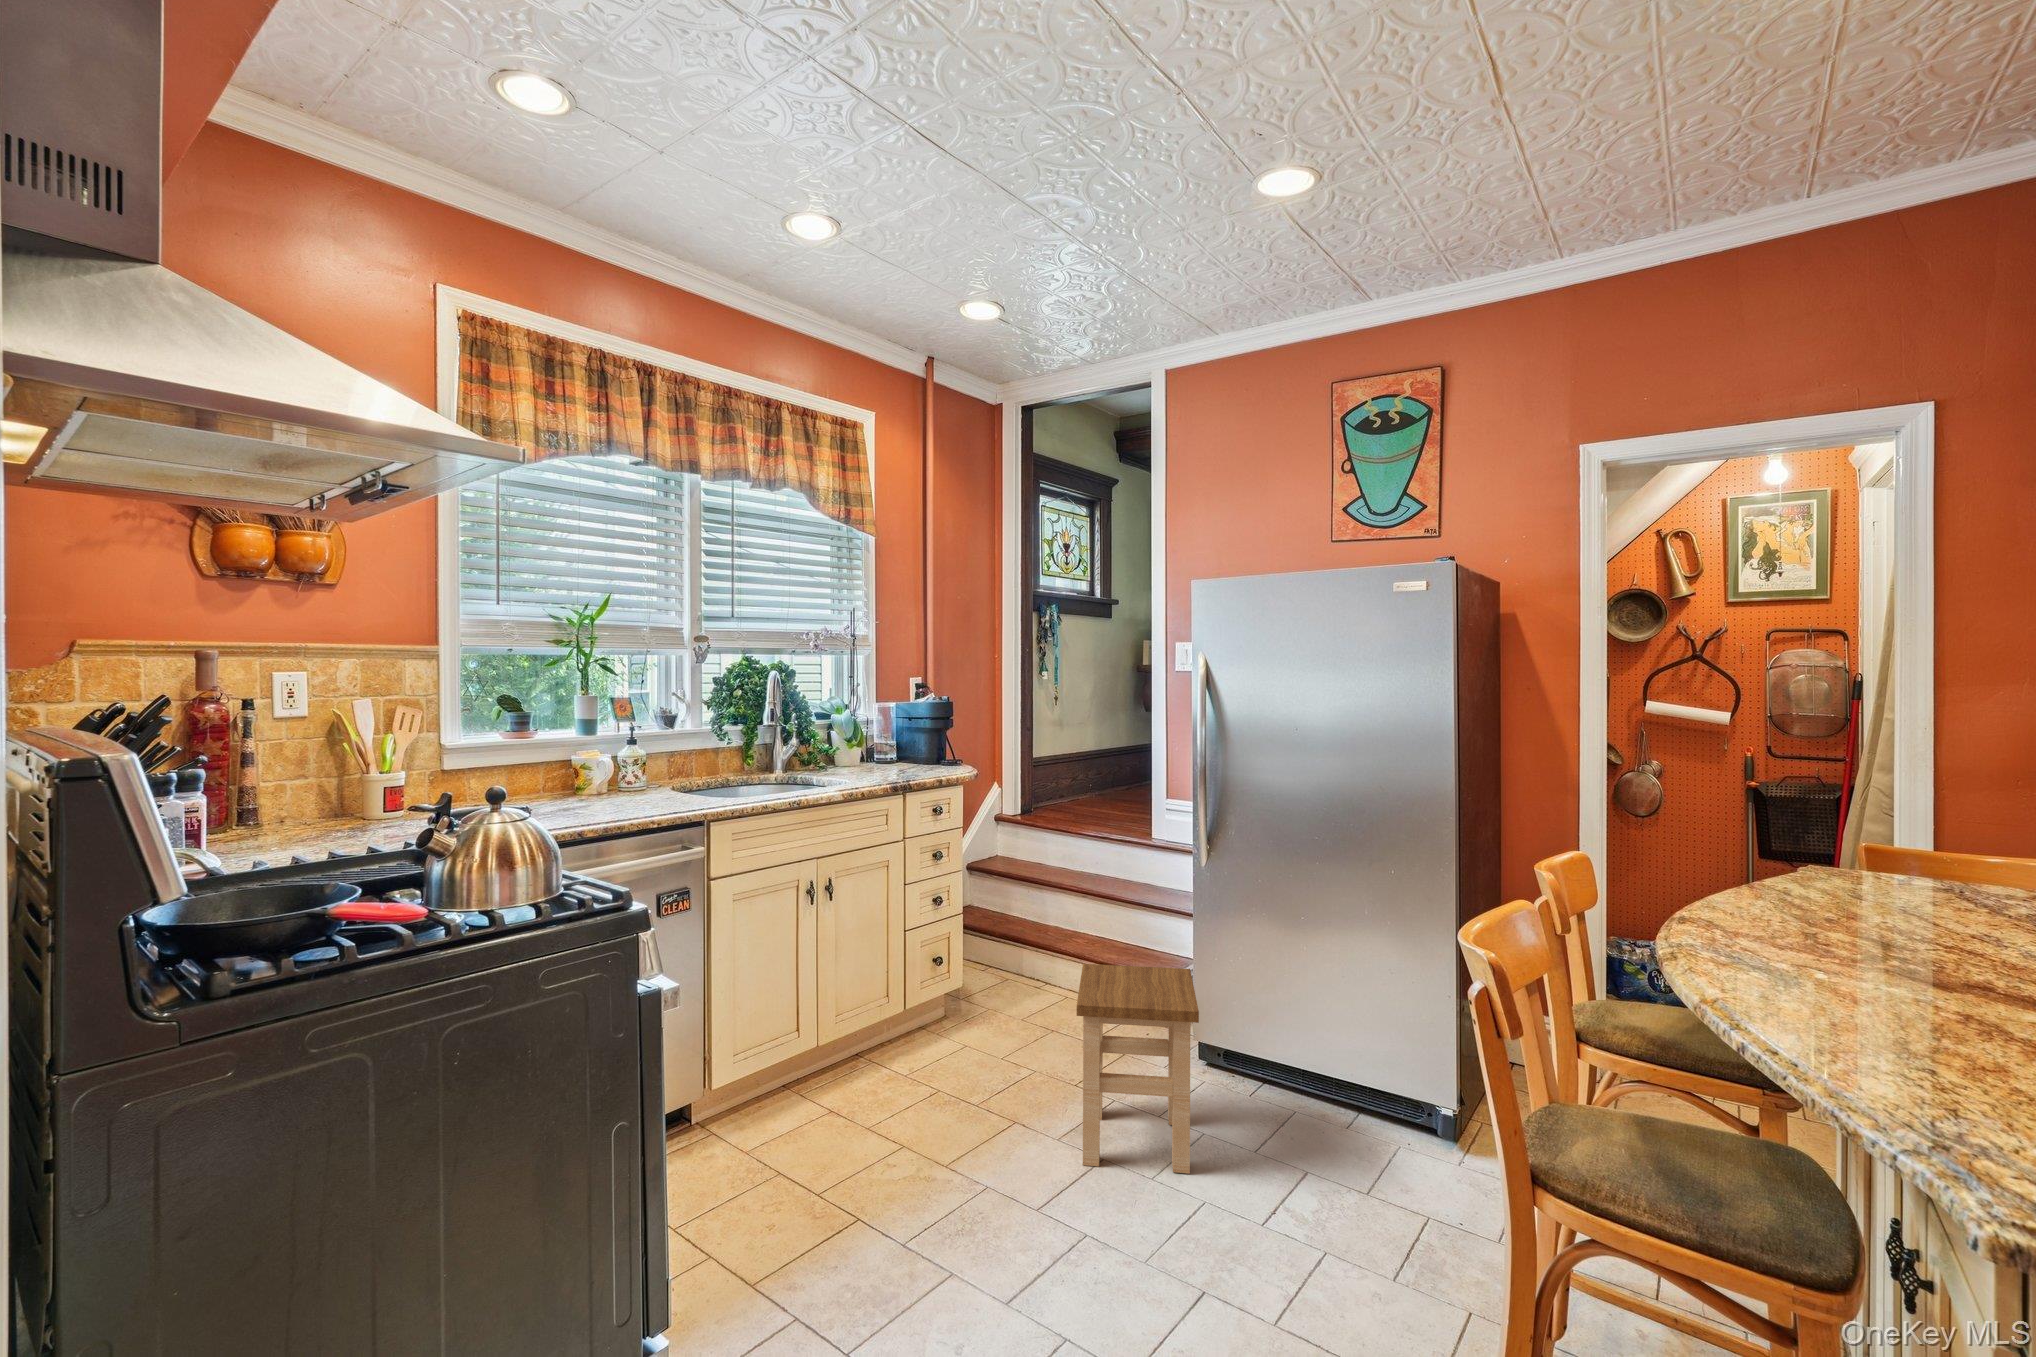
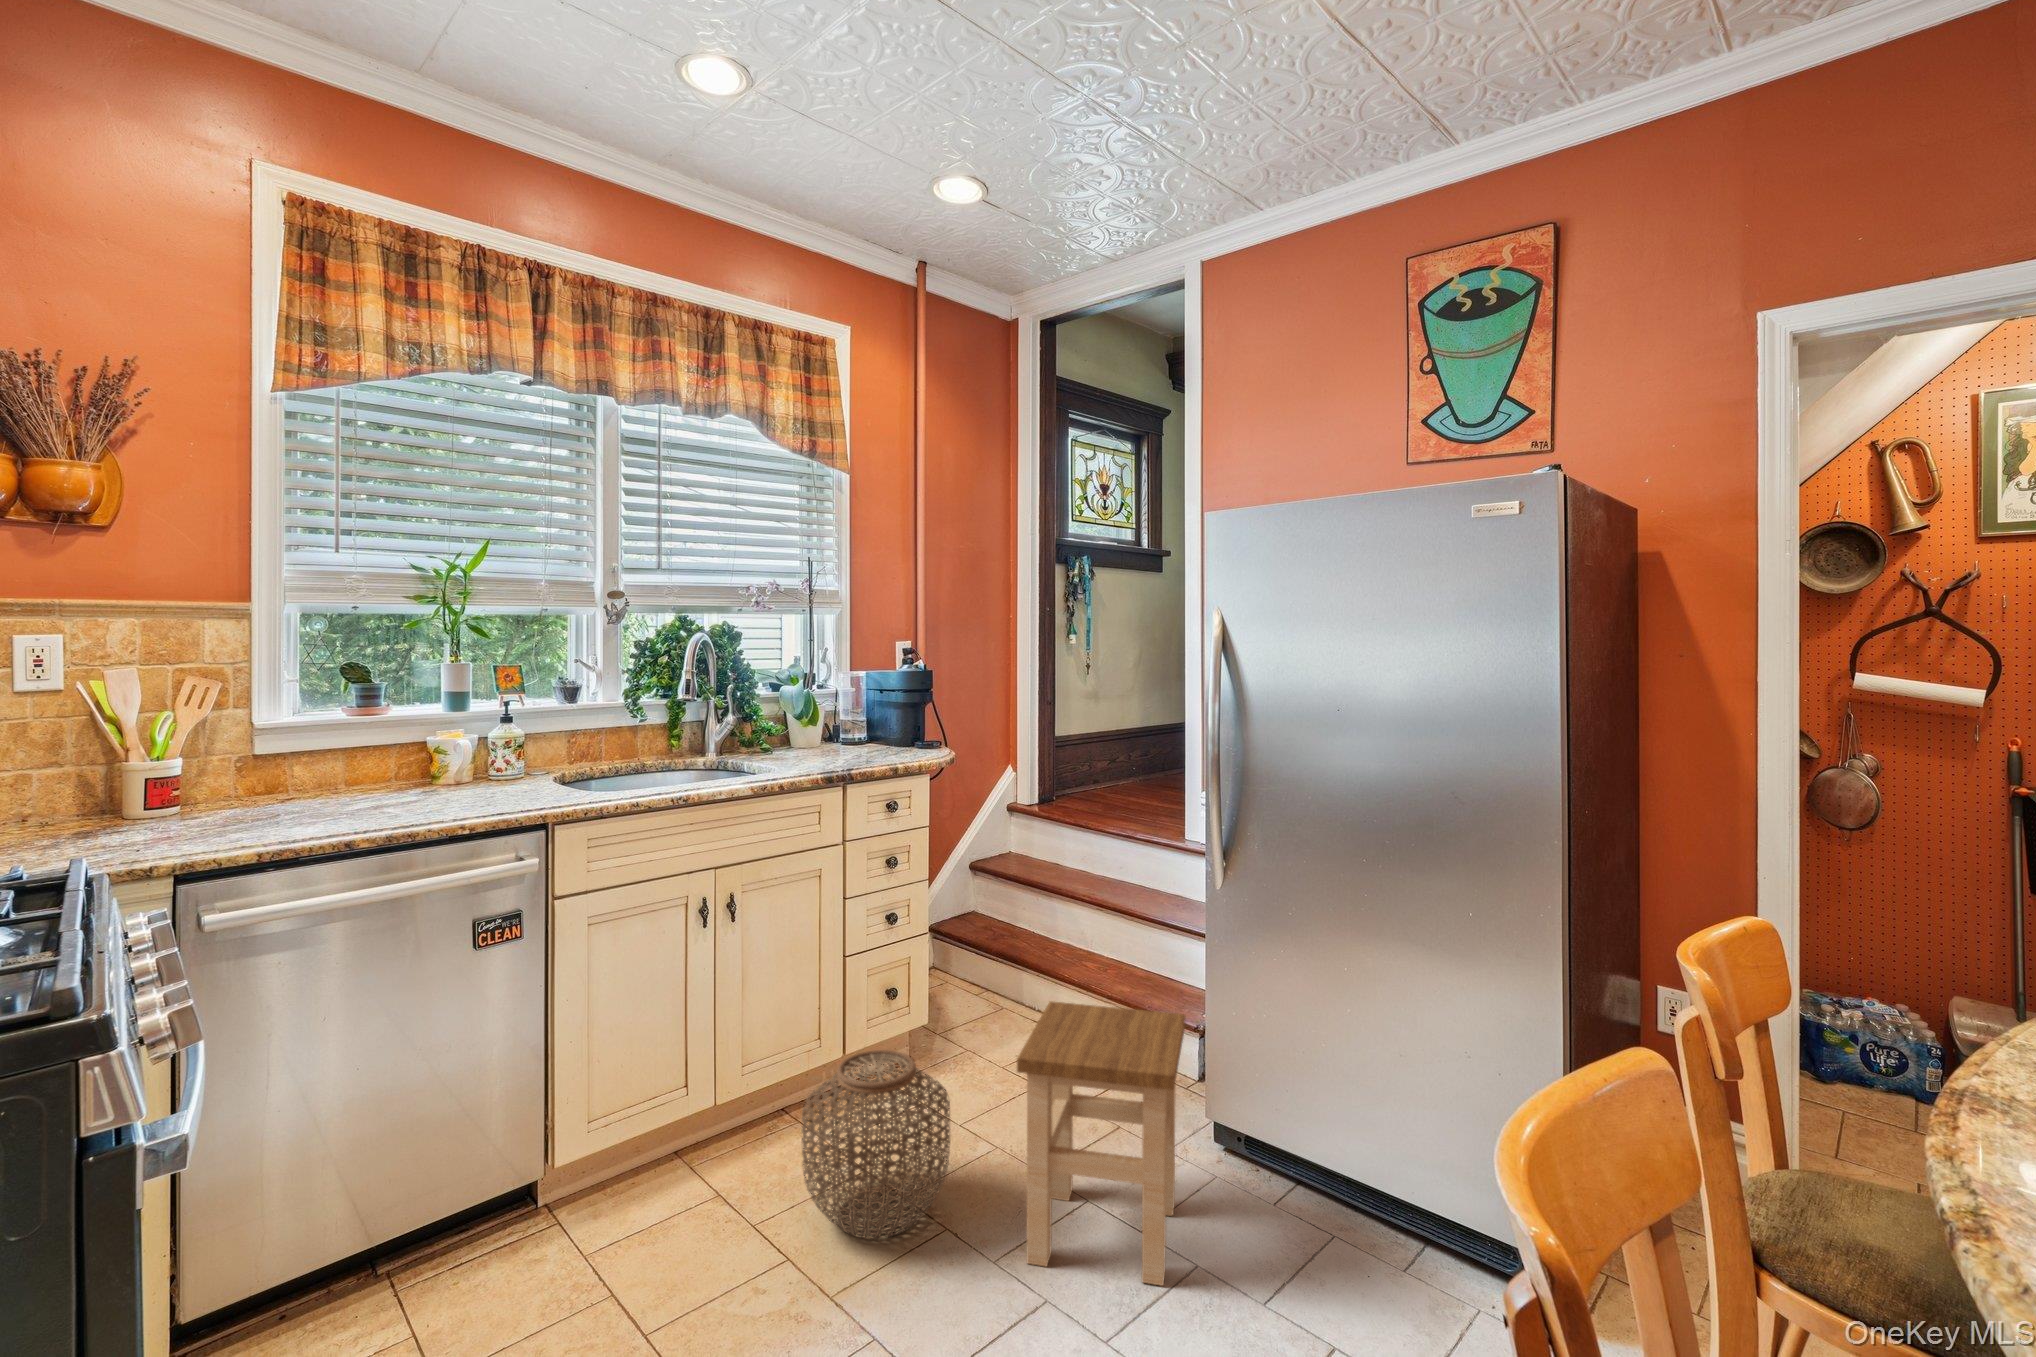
woven basket: none [897,1007,1014,1156] -> present [802,1050,950,1239]

